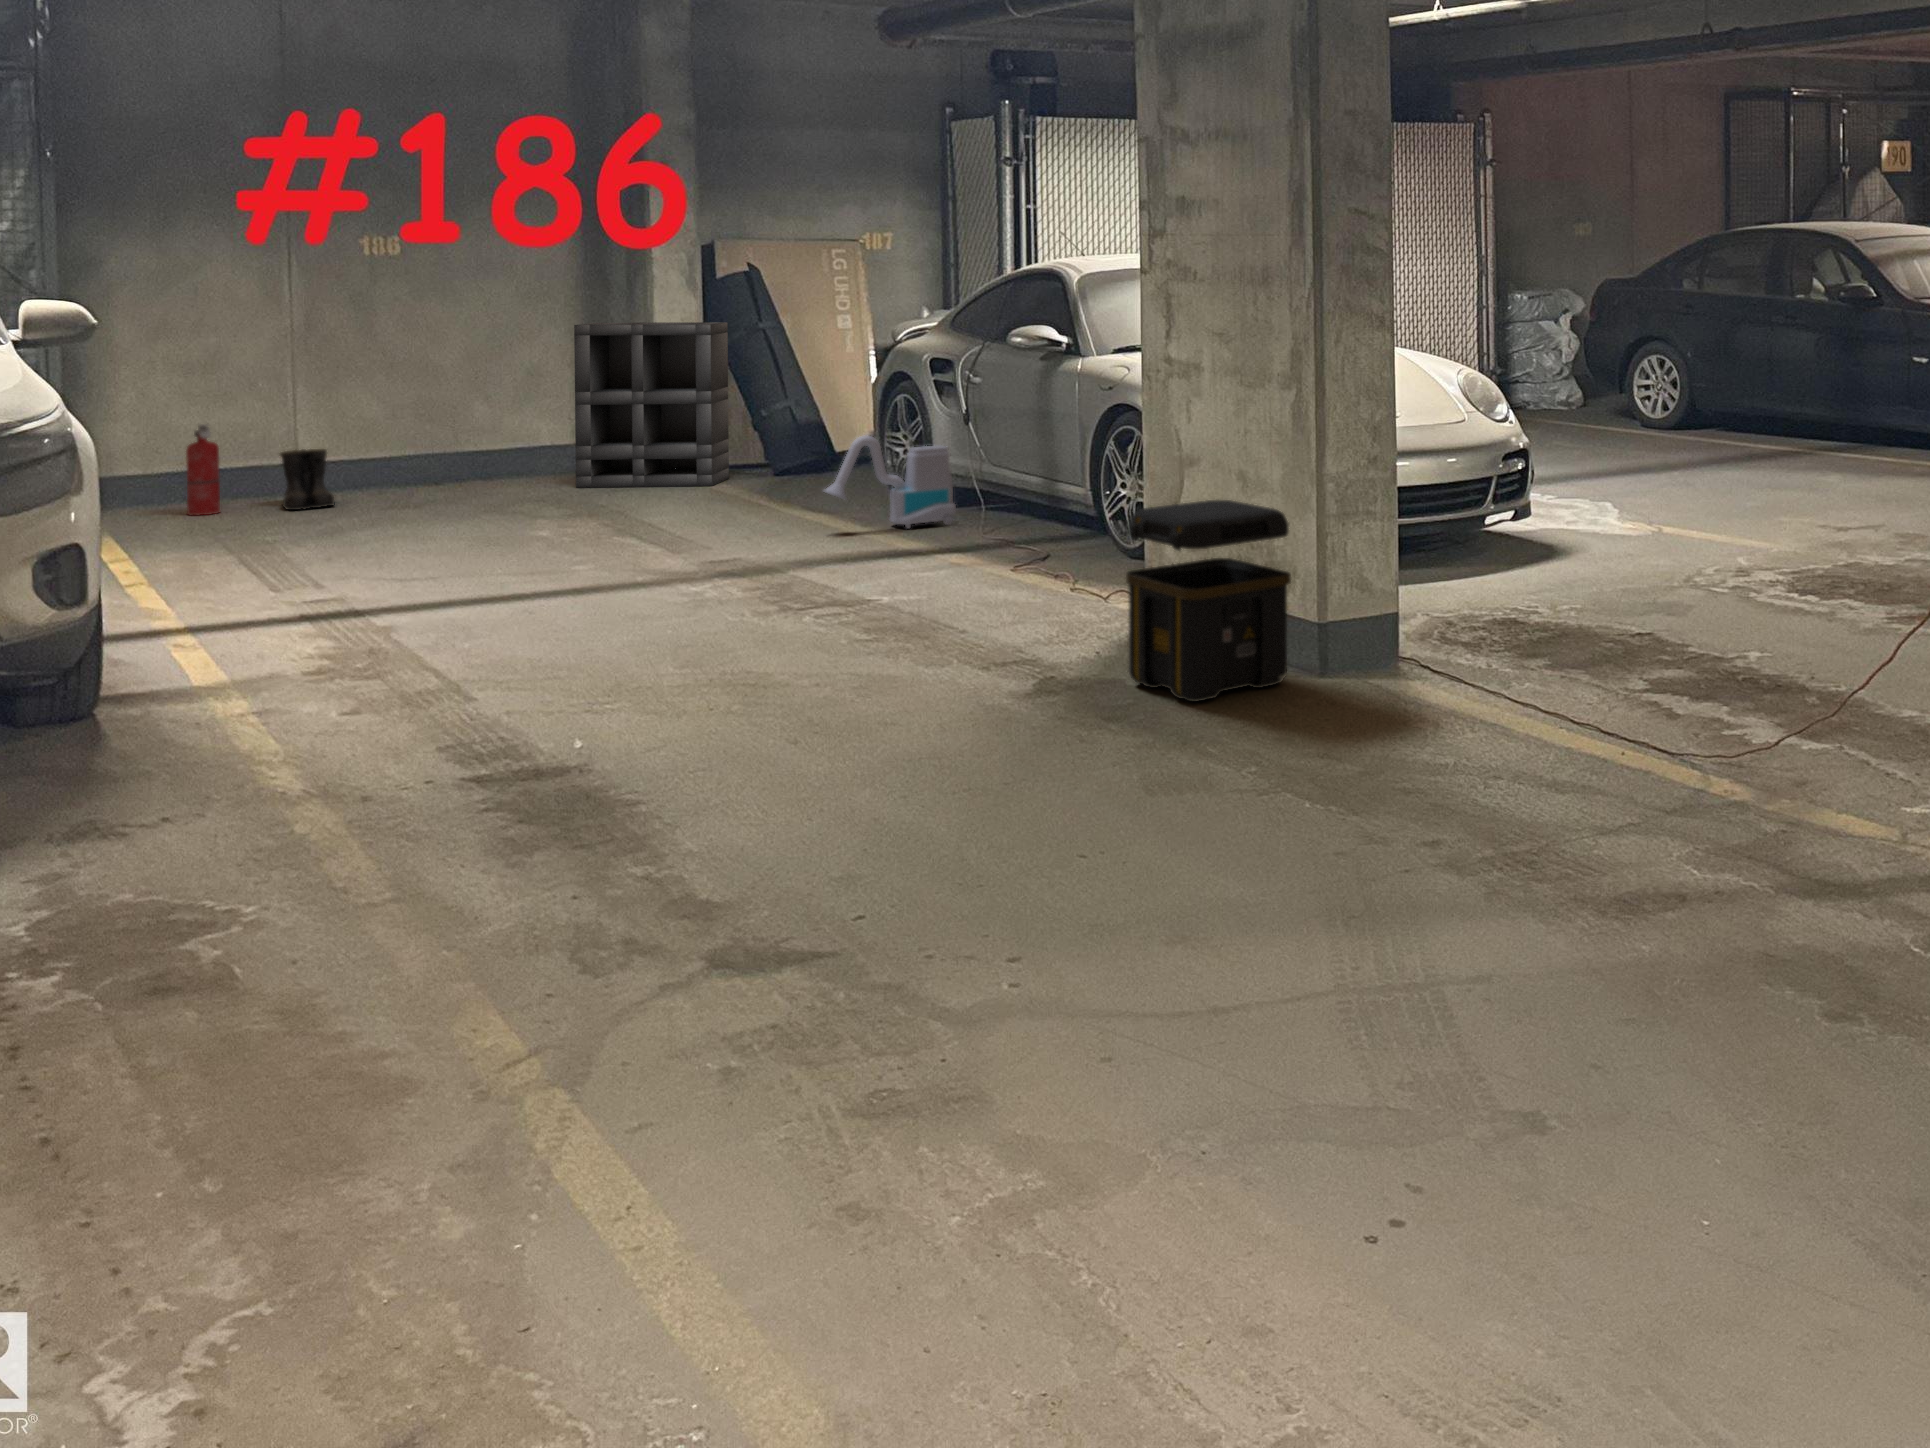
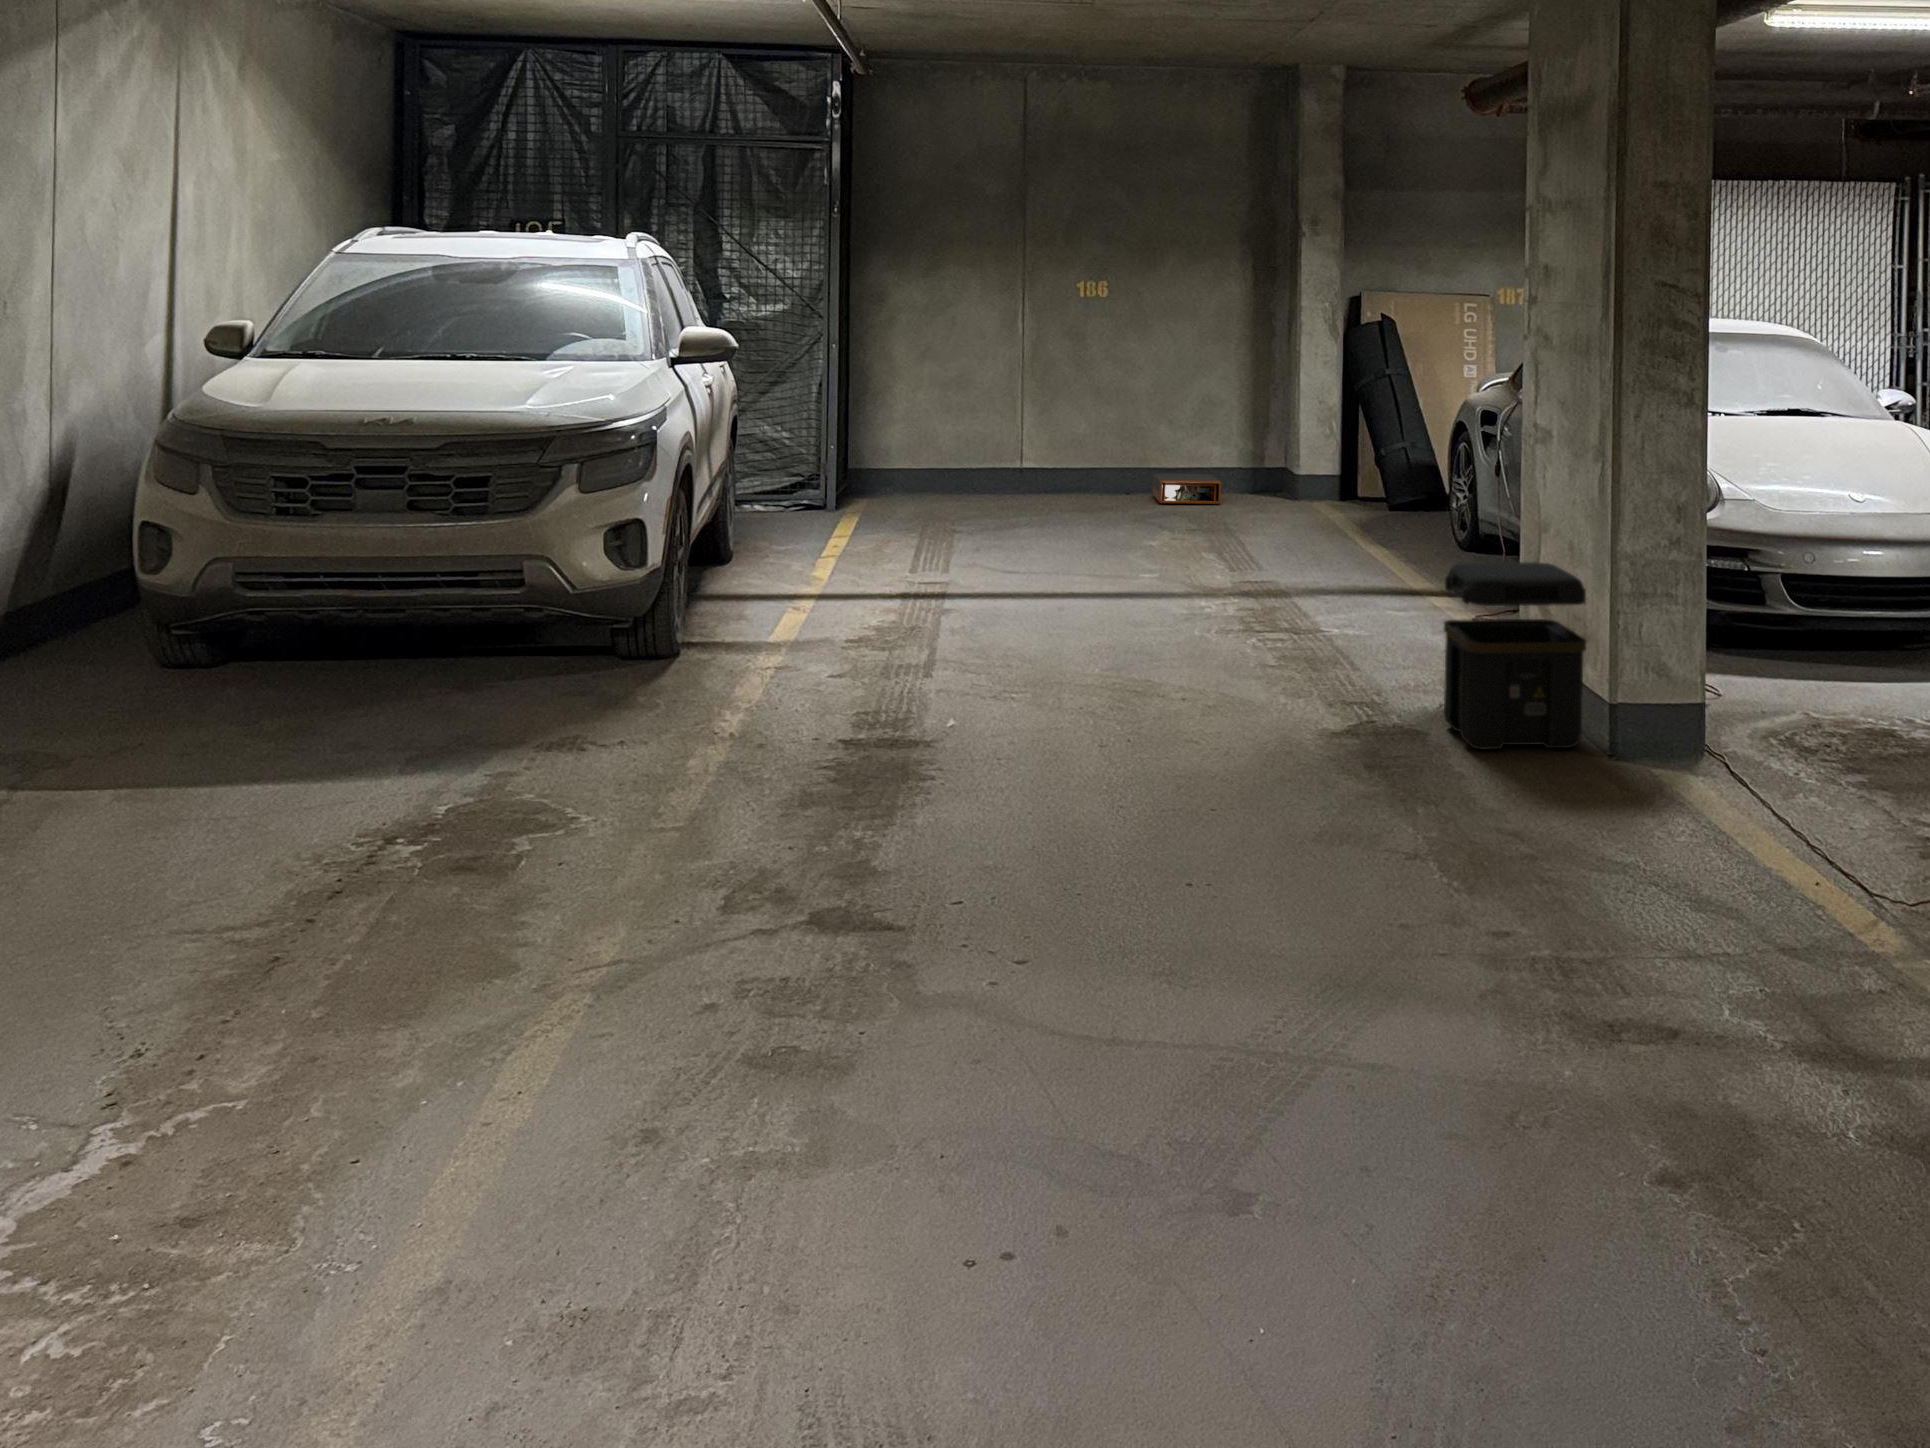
shelving unit: present [574,322,729,488] -> none [1234,364,1357,514]
fire extinguisher: present [186,424,220,515] -> none [969,431,991,501]
vacuum cleaner: present [824,436,956,528] -> none [1367,478,1486,569]
boots: present [280,449,335,510] -> none [1029,455,1063,503]
storage box: none [456,455,559,494] -> present [1153,473,1221,504]

